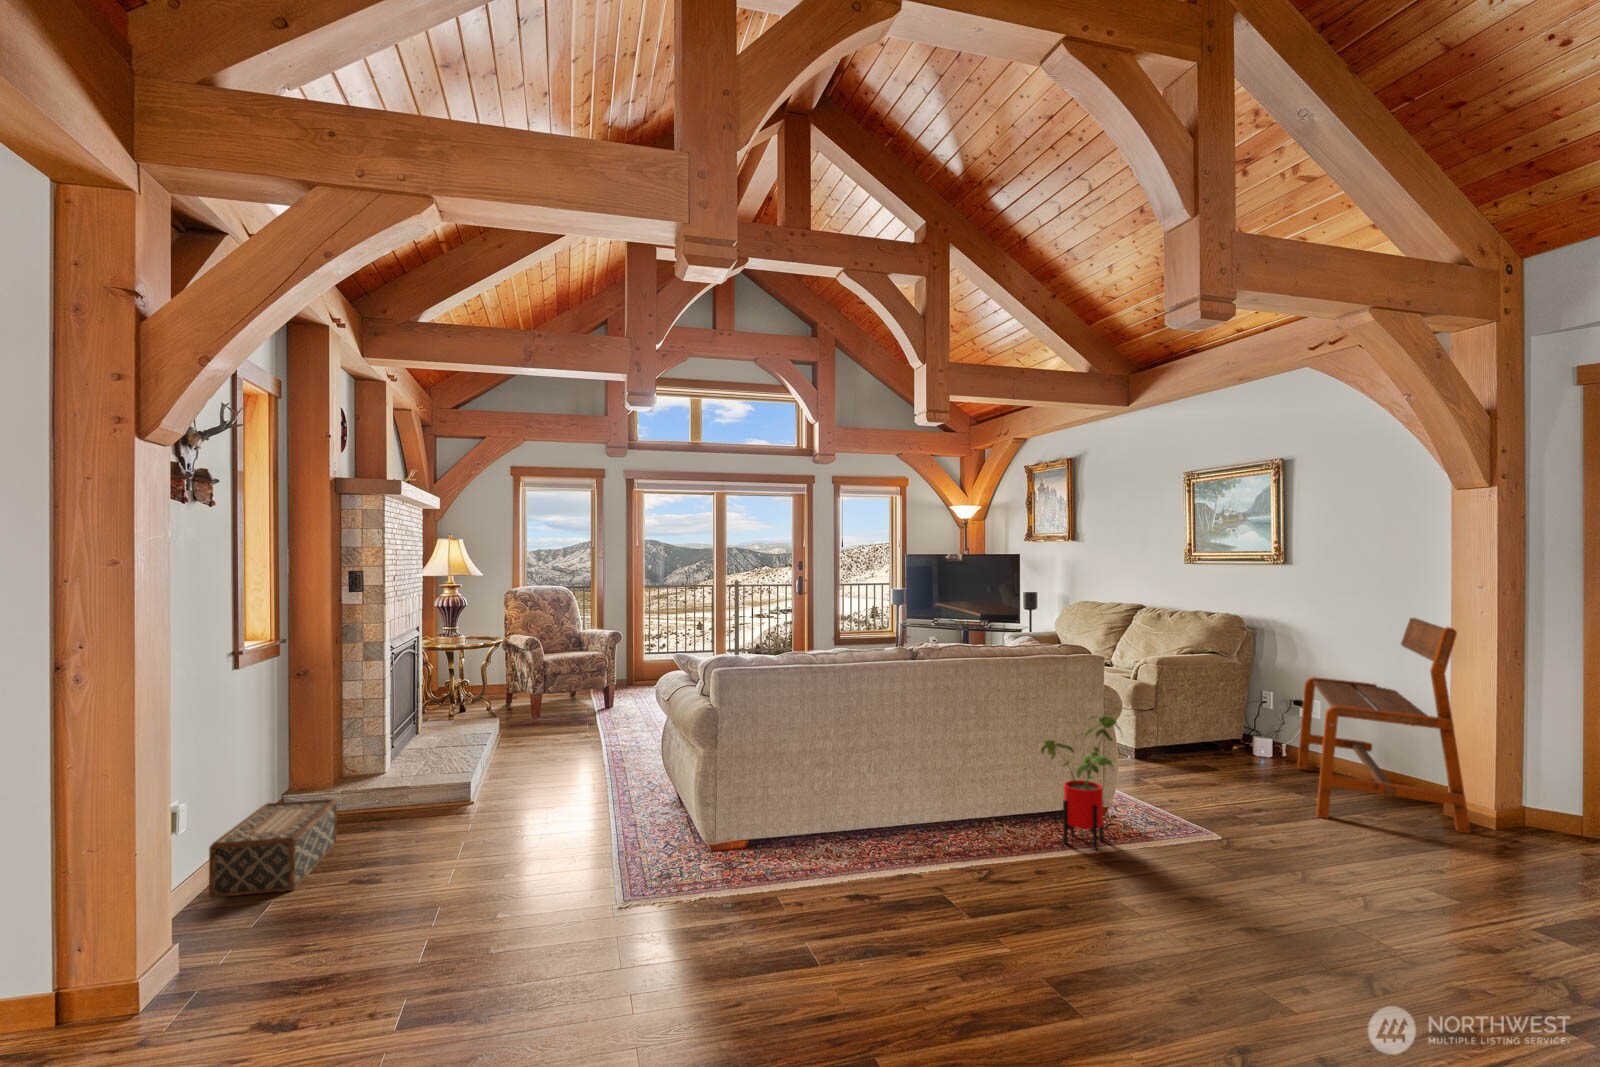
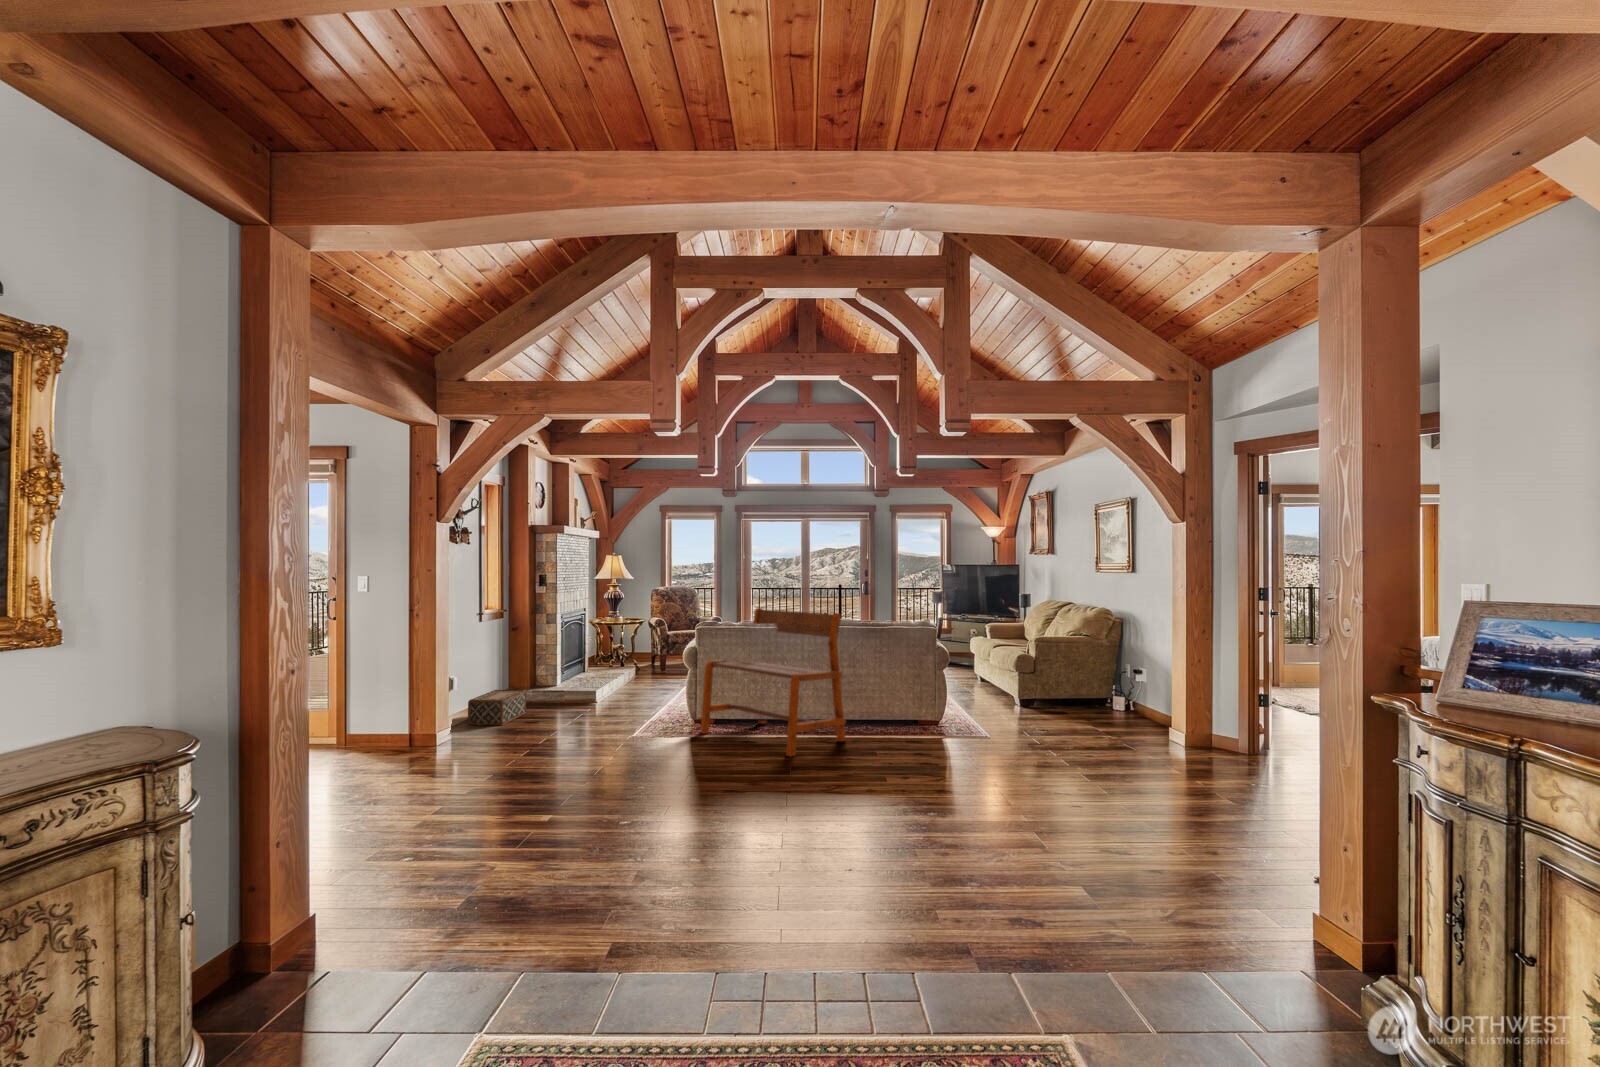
bench: present [1297,618,1470,833] -> present [701,608,846,756]
house plant: present [1041,715,1121,849] -> none [883,661,928,737]

